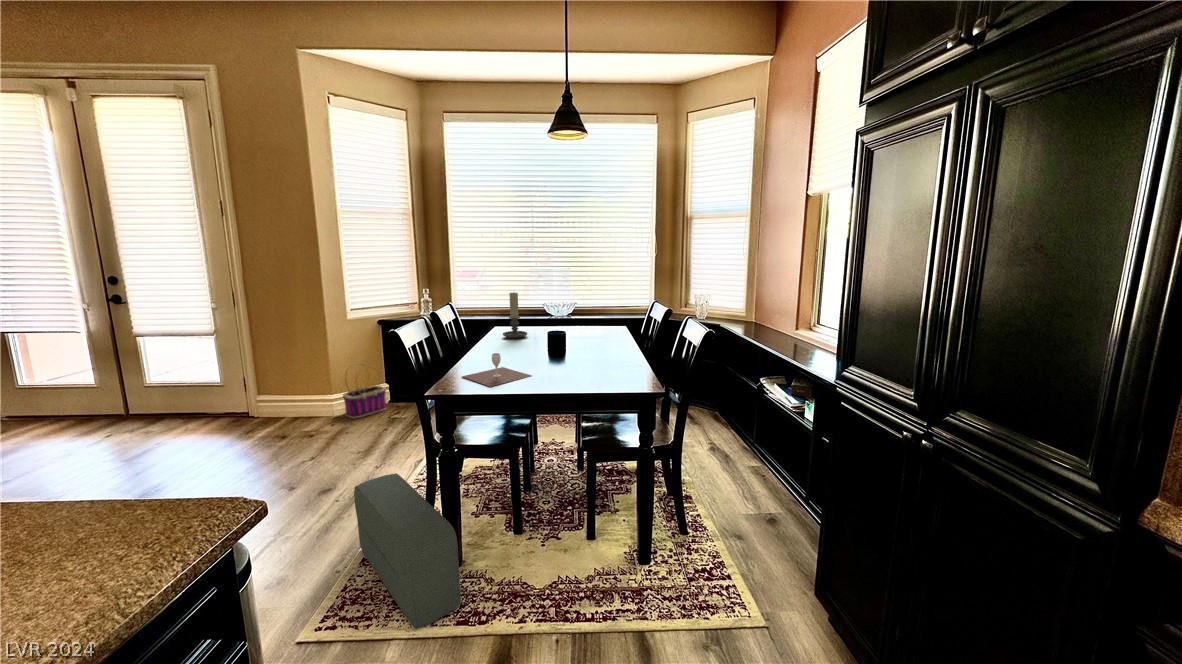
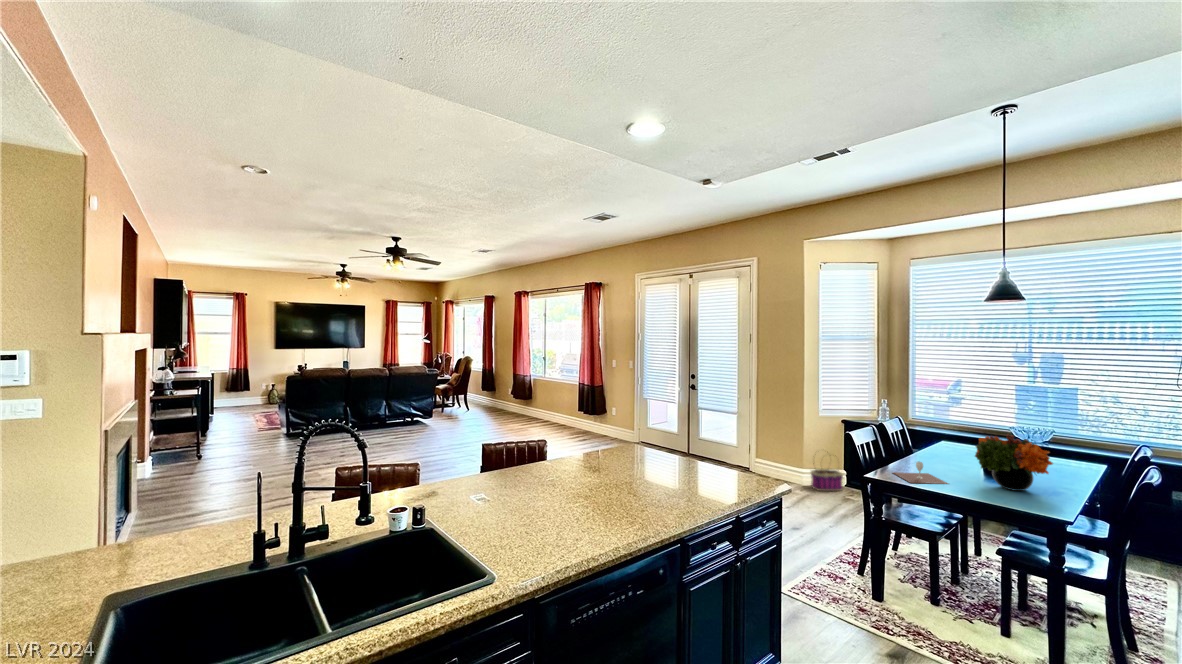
candle holder: present [503,292,527,338] -> none [942,416,968,455]
flower arrangement: none [552,299,627,367] -> present [975,434,1053,491]
pouf: present [354,473,461,629] -> none [815,524,877,619]

